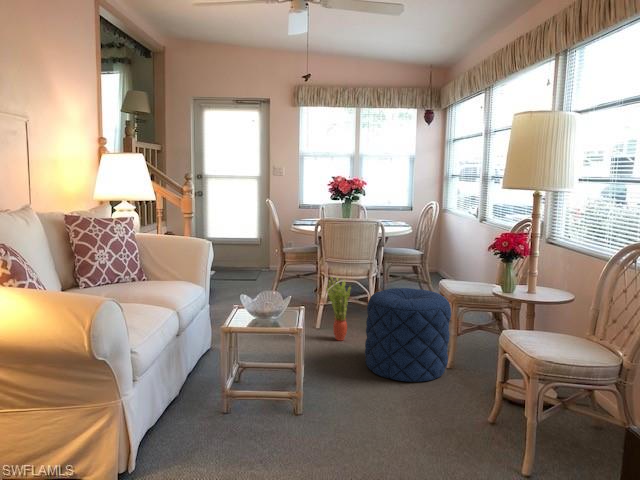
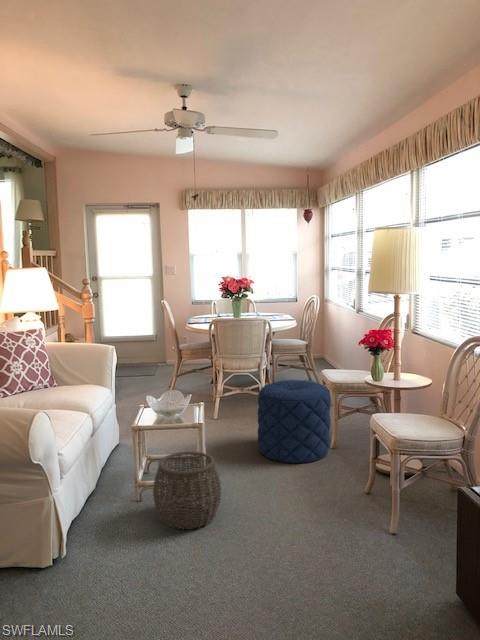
potted plant: present [326,278,351,341] -> none [219,372,244,430]
woven basket: none [241,361,321,453] -> present [153,451,221,529]

